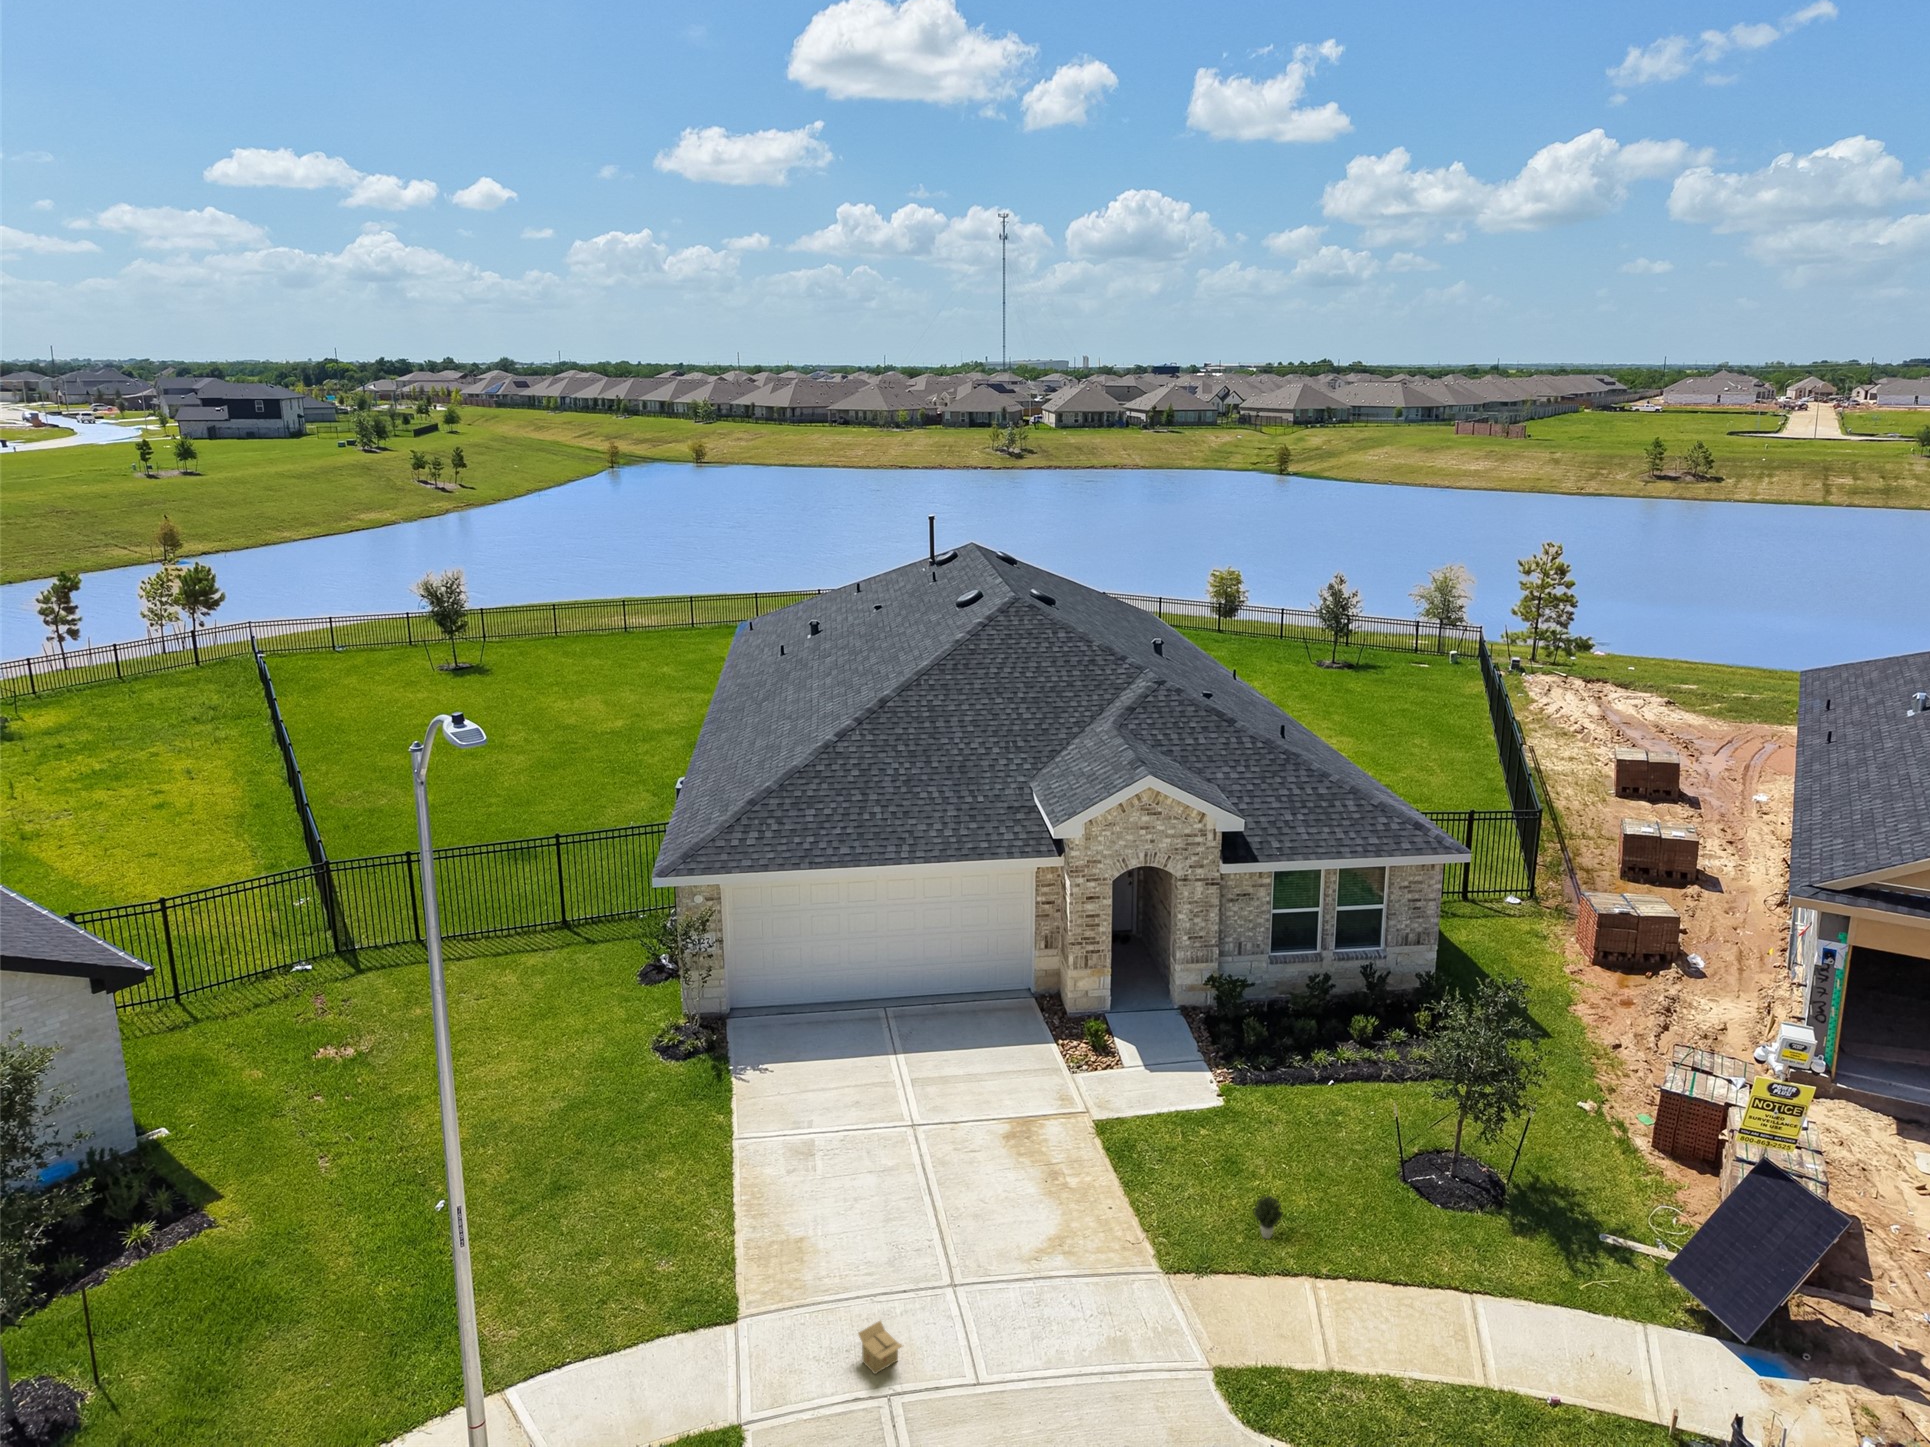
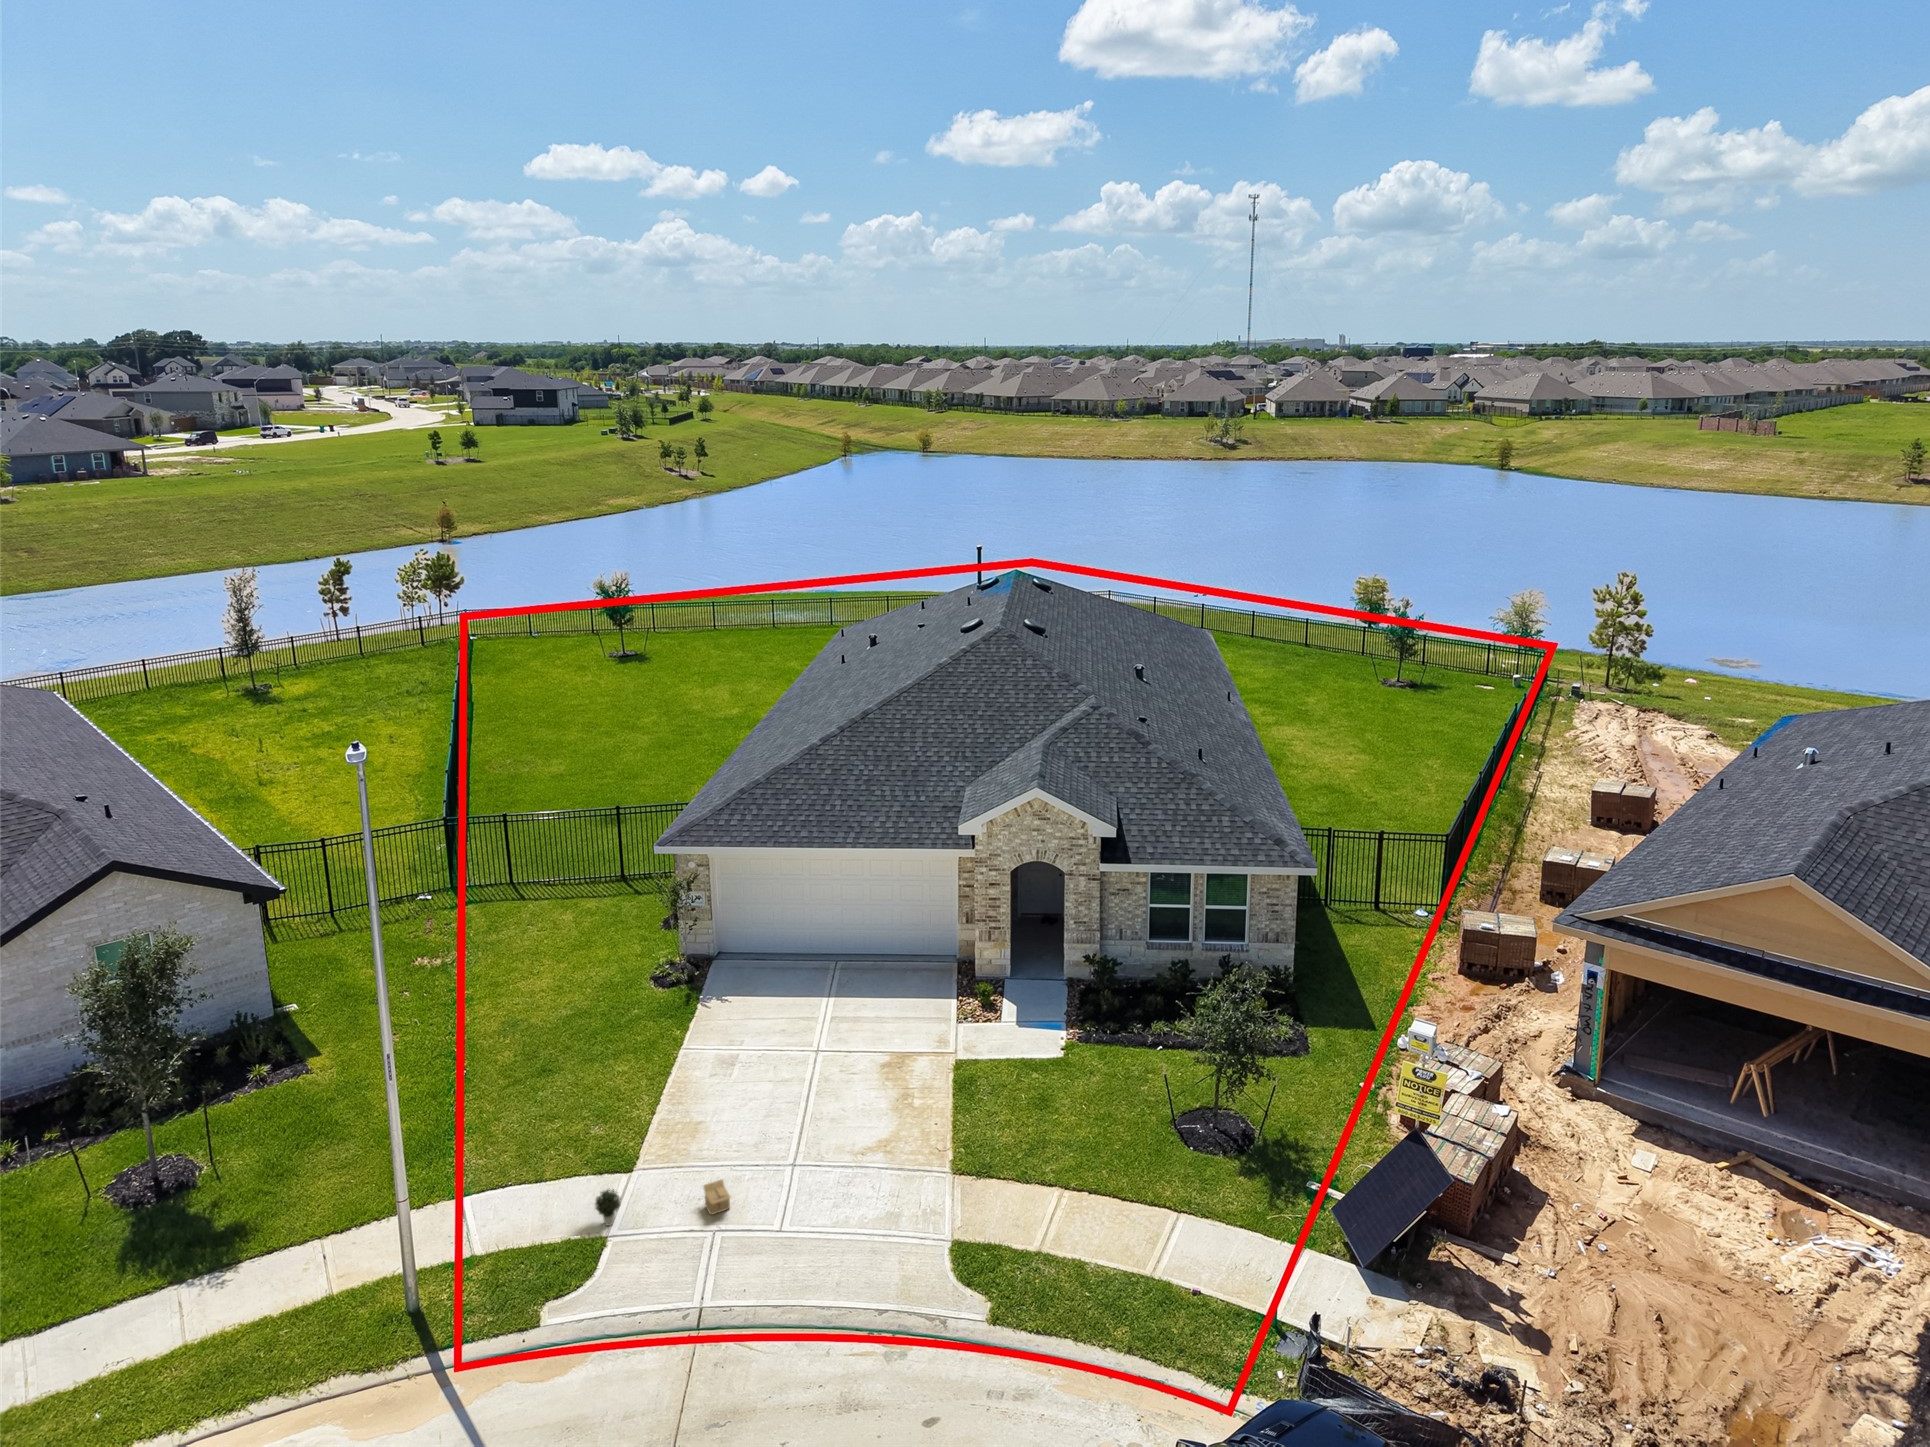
potted plant: present [1253,1196,1283,1239] -> present [595,1189,620,1226]

